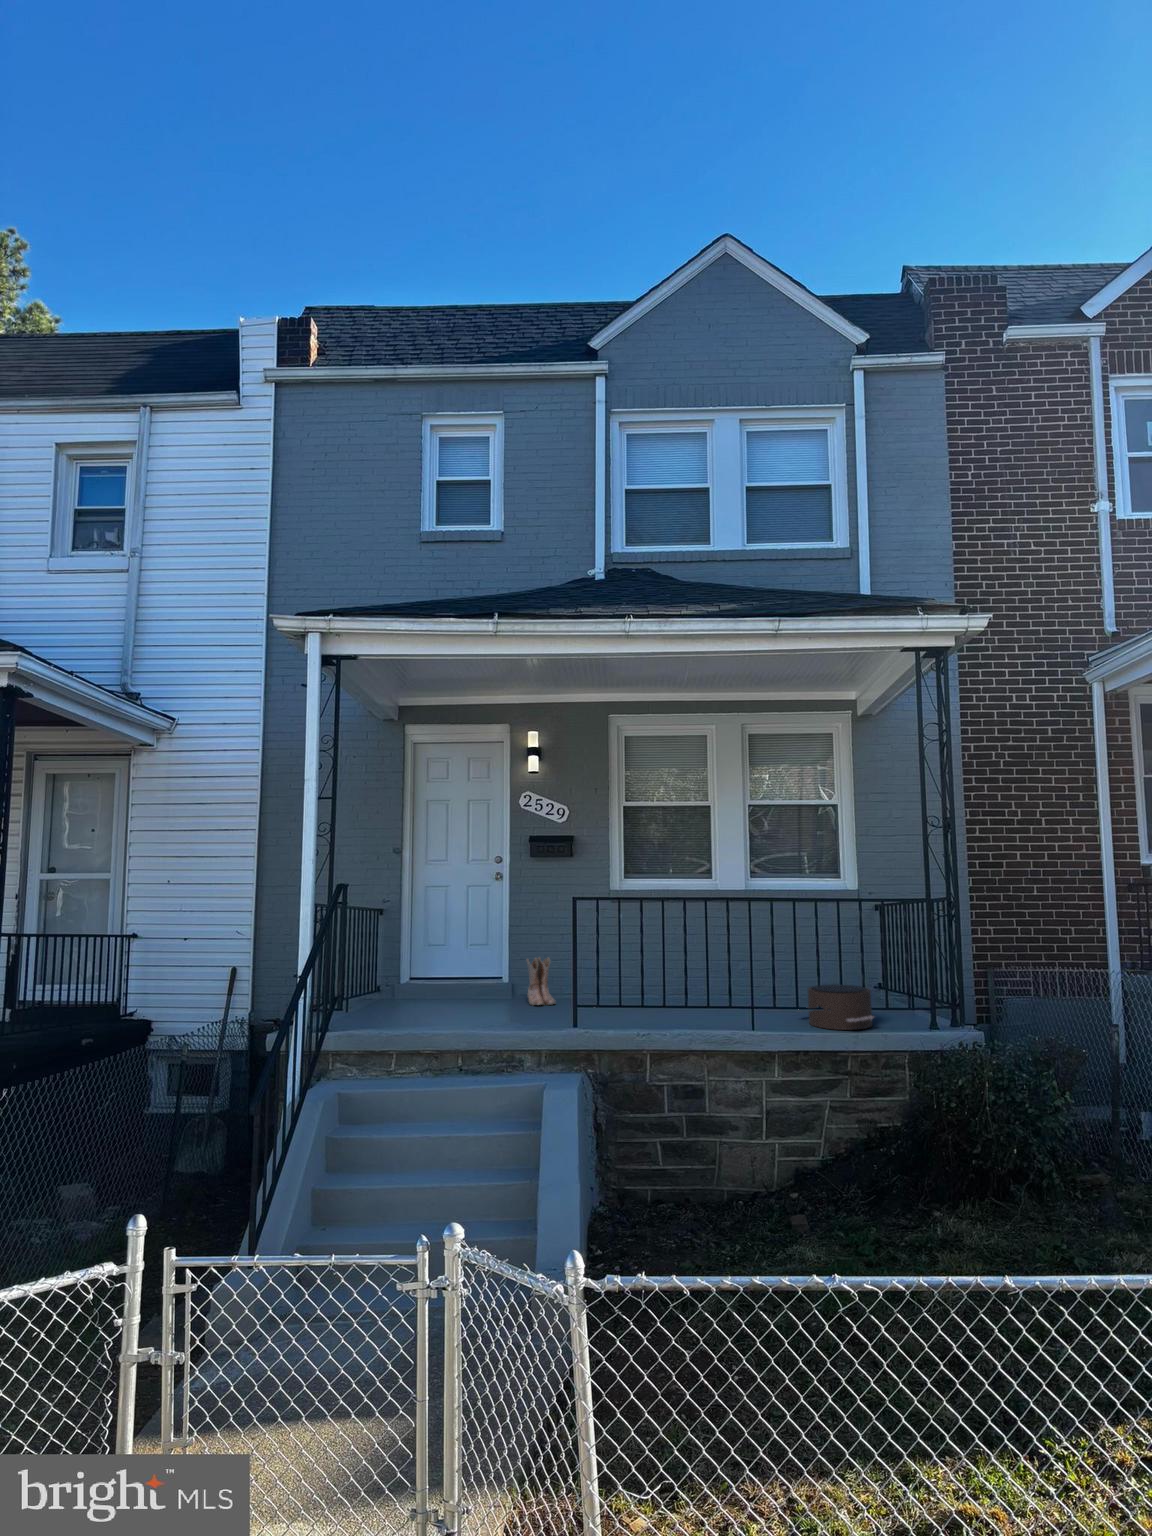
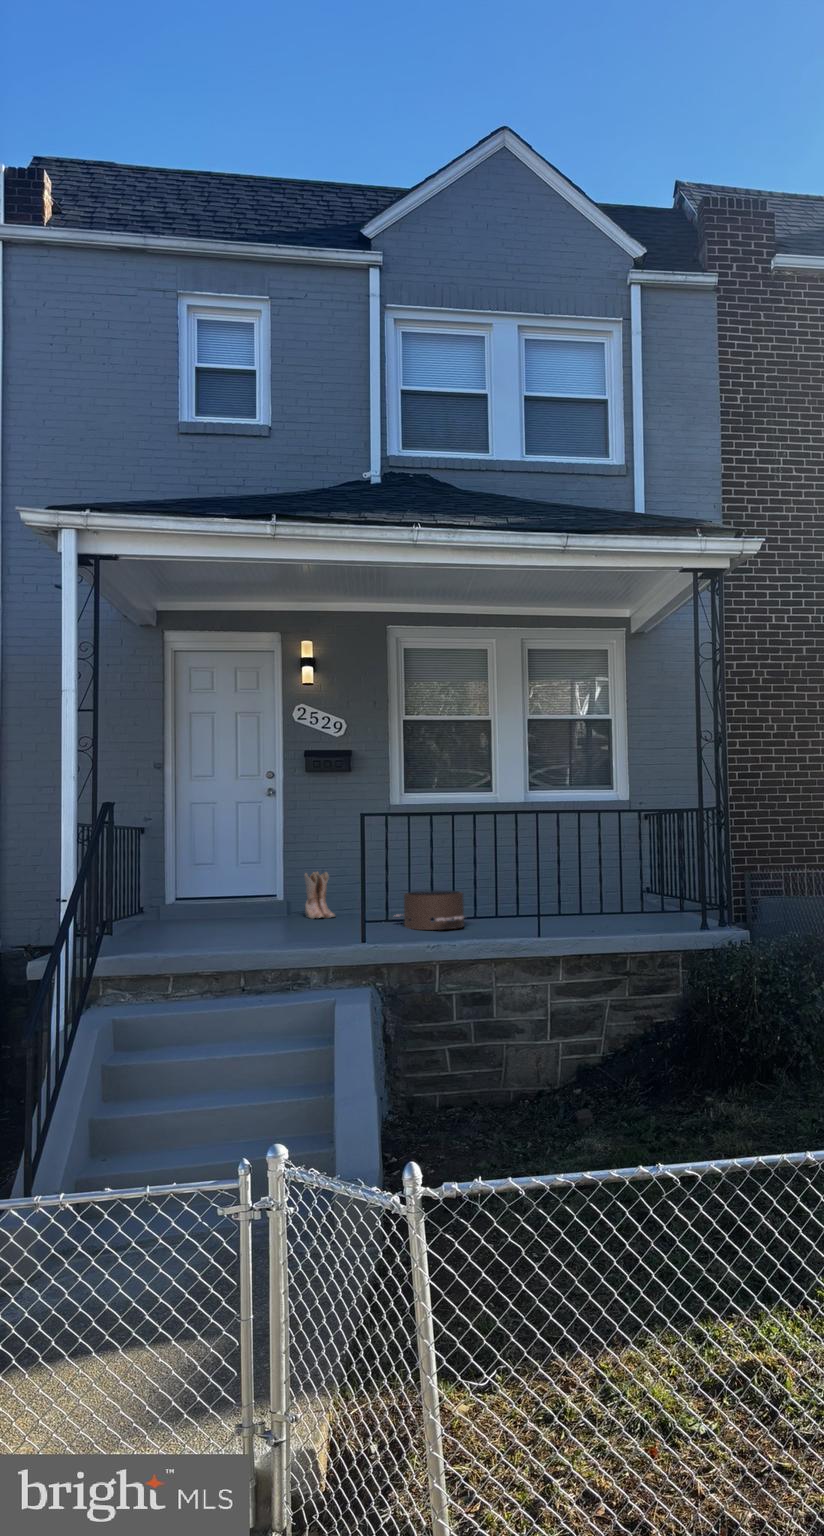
pouf: present [798,984,874,1030] -> present [396,890,464,930]

